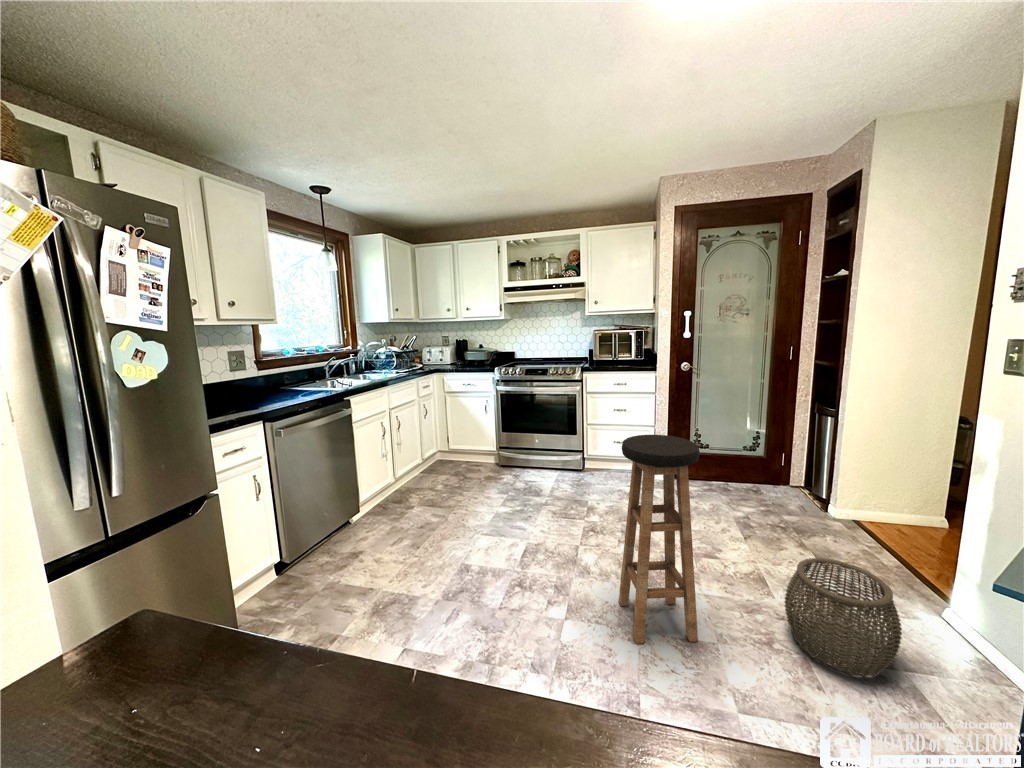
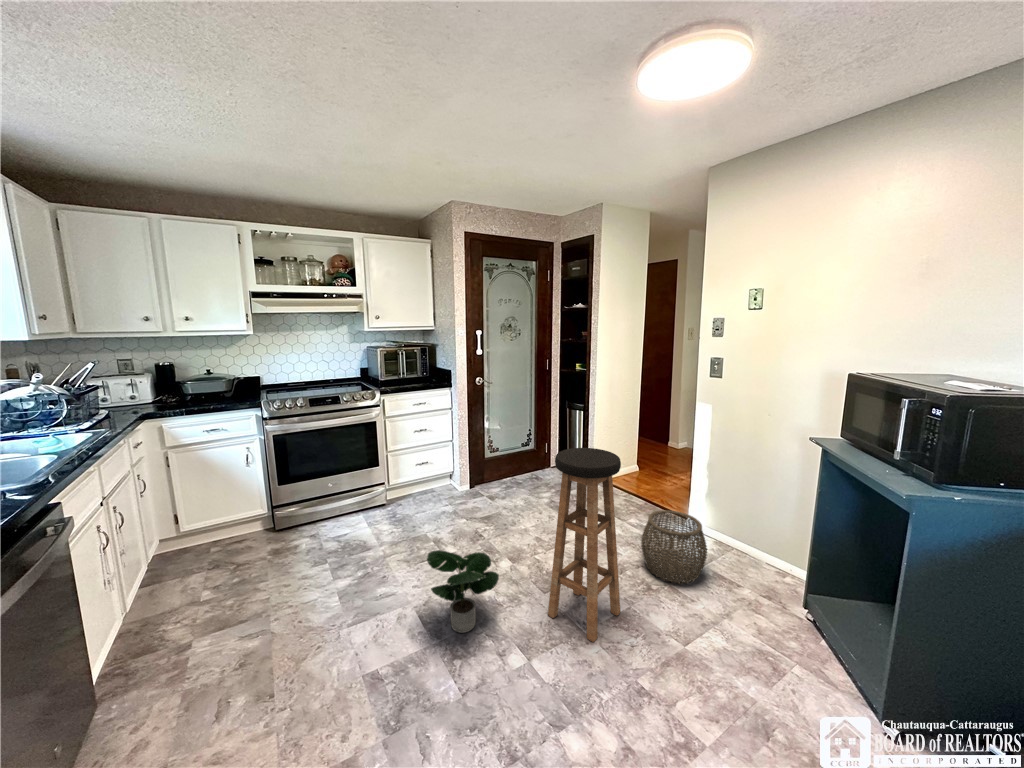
potted plant: none [515,498,580,576] -> present [427,550,499,633]

